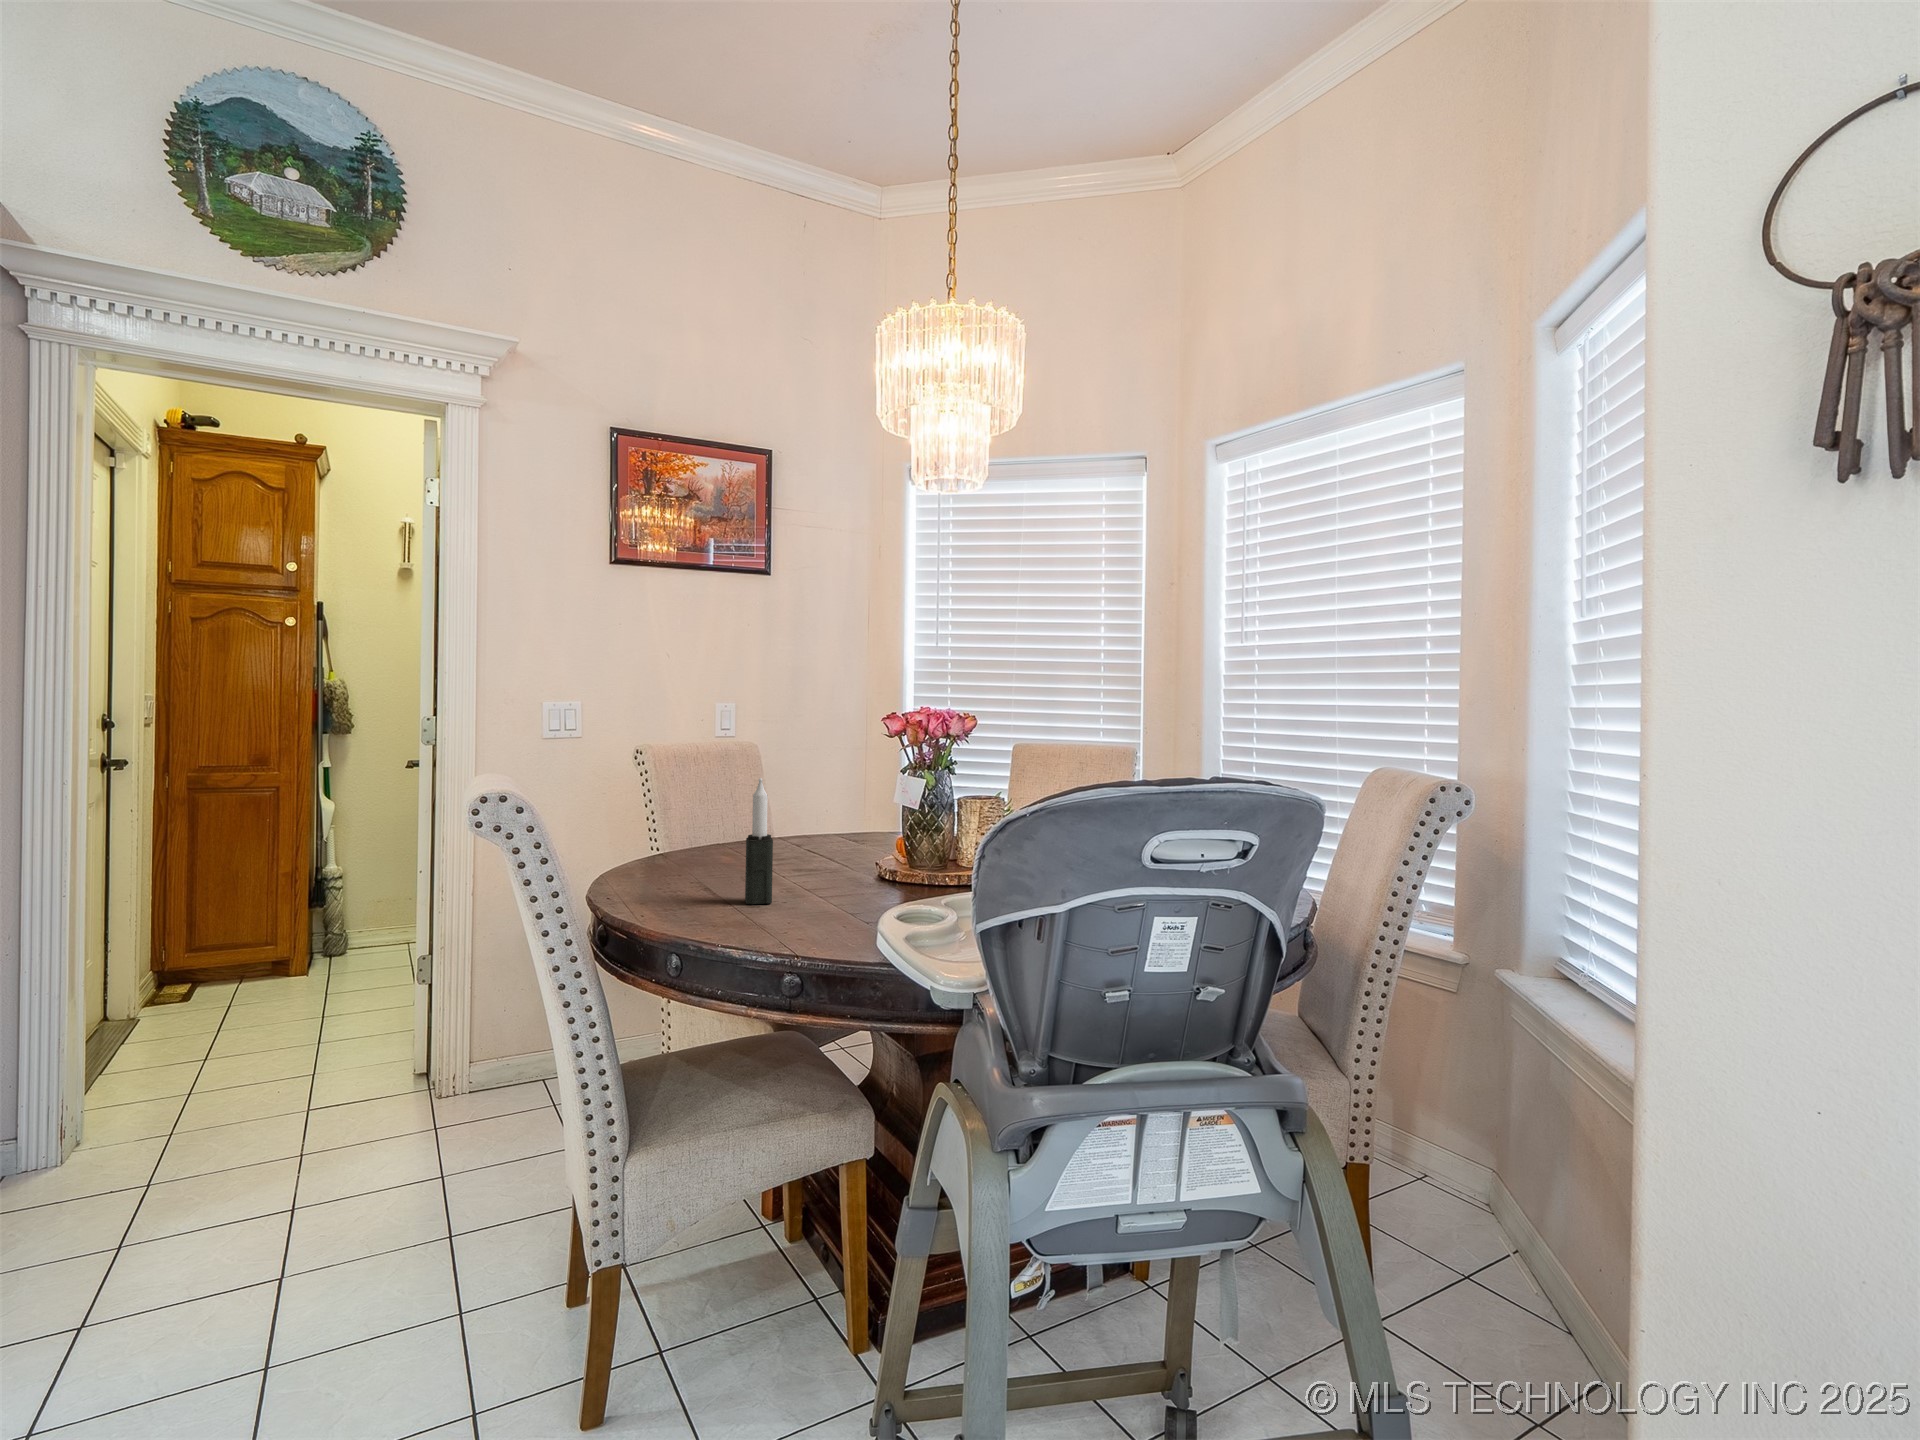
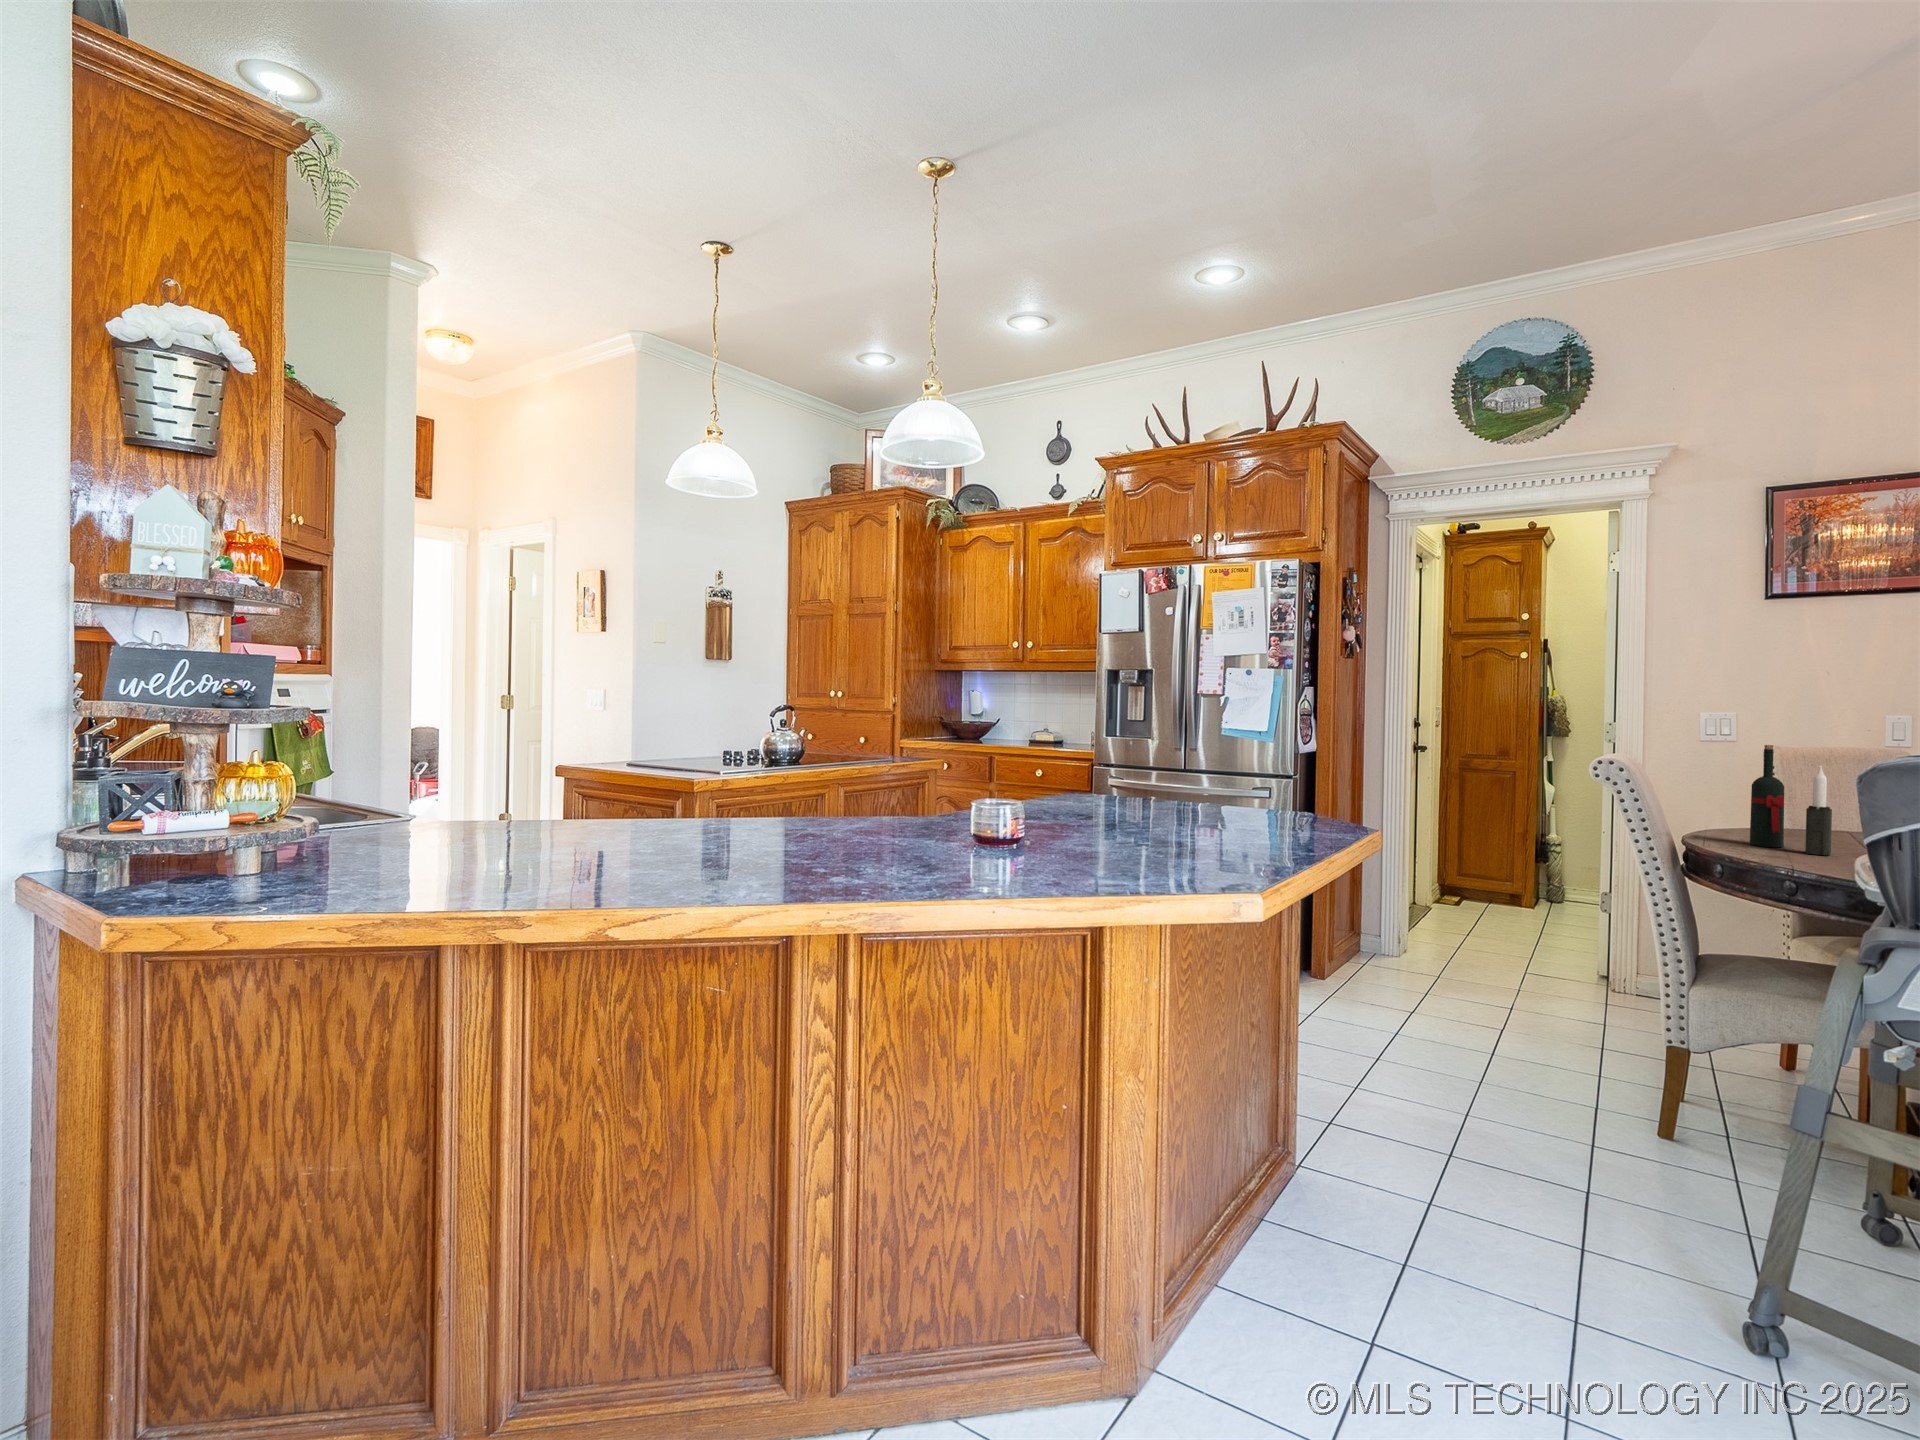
wine bottle: none [672,750,714,899] -> present [1750,745,1784,847]

